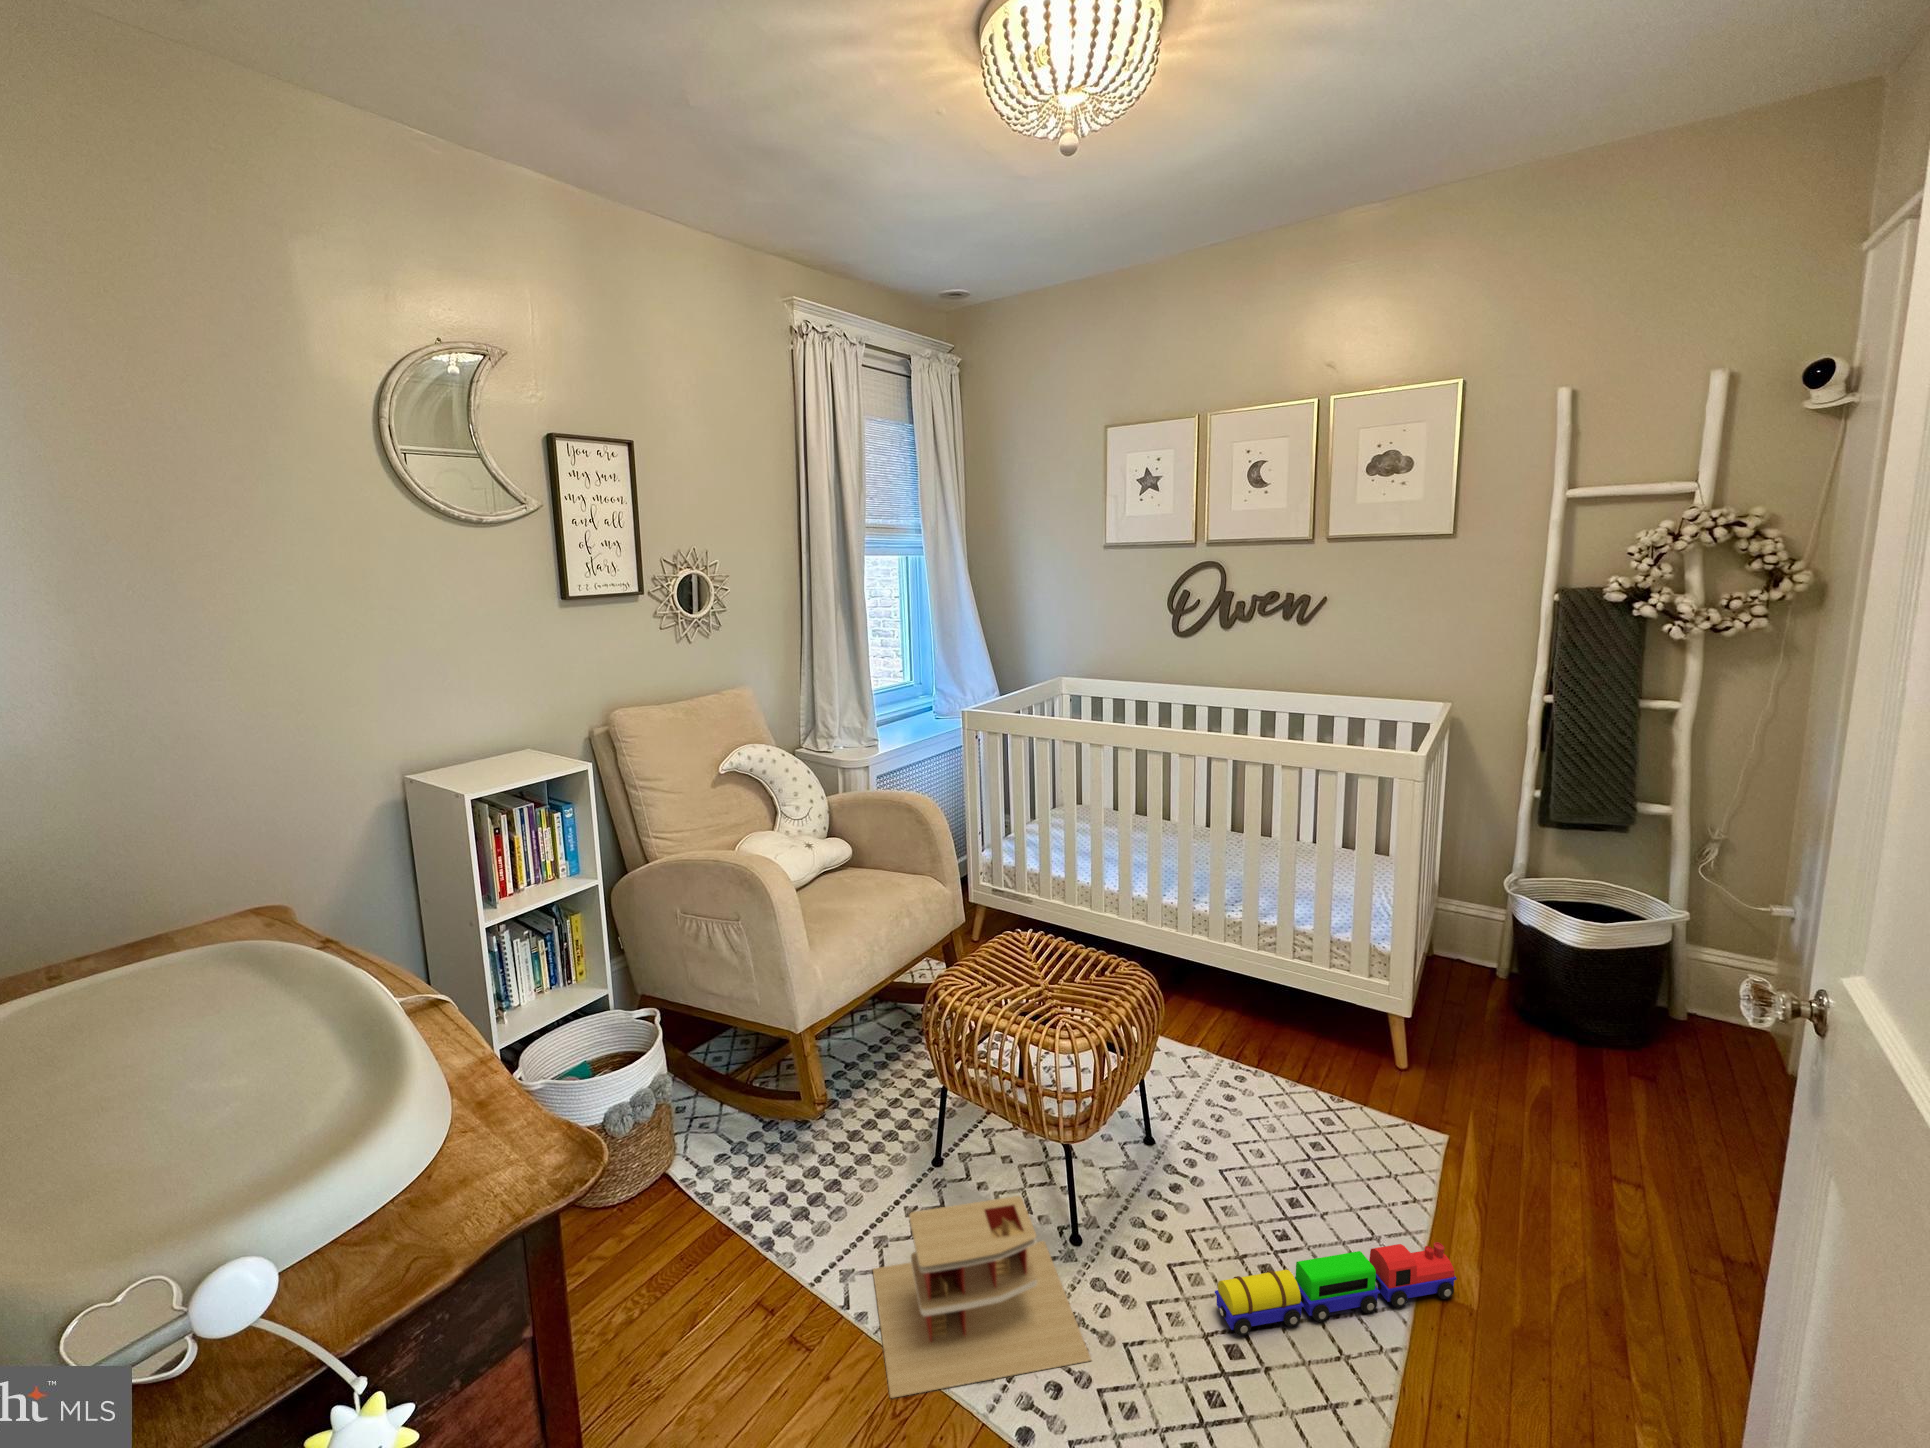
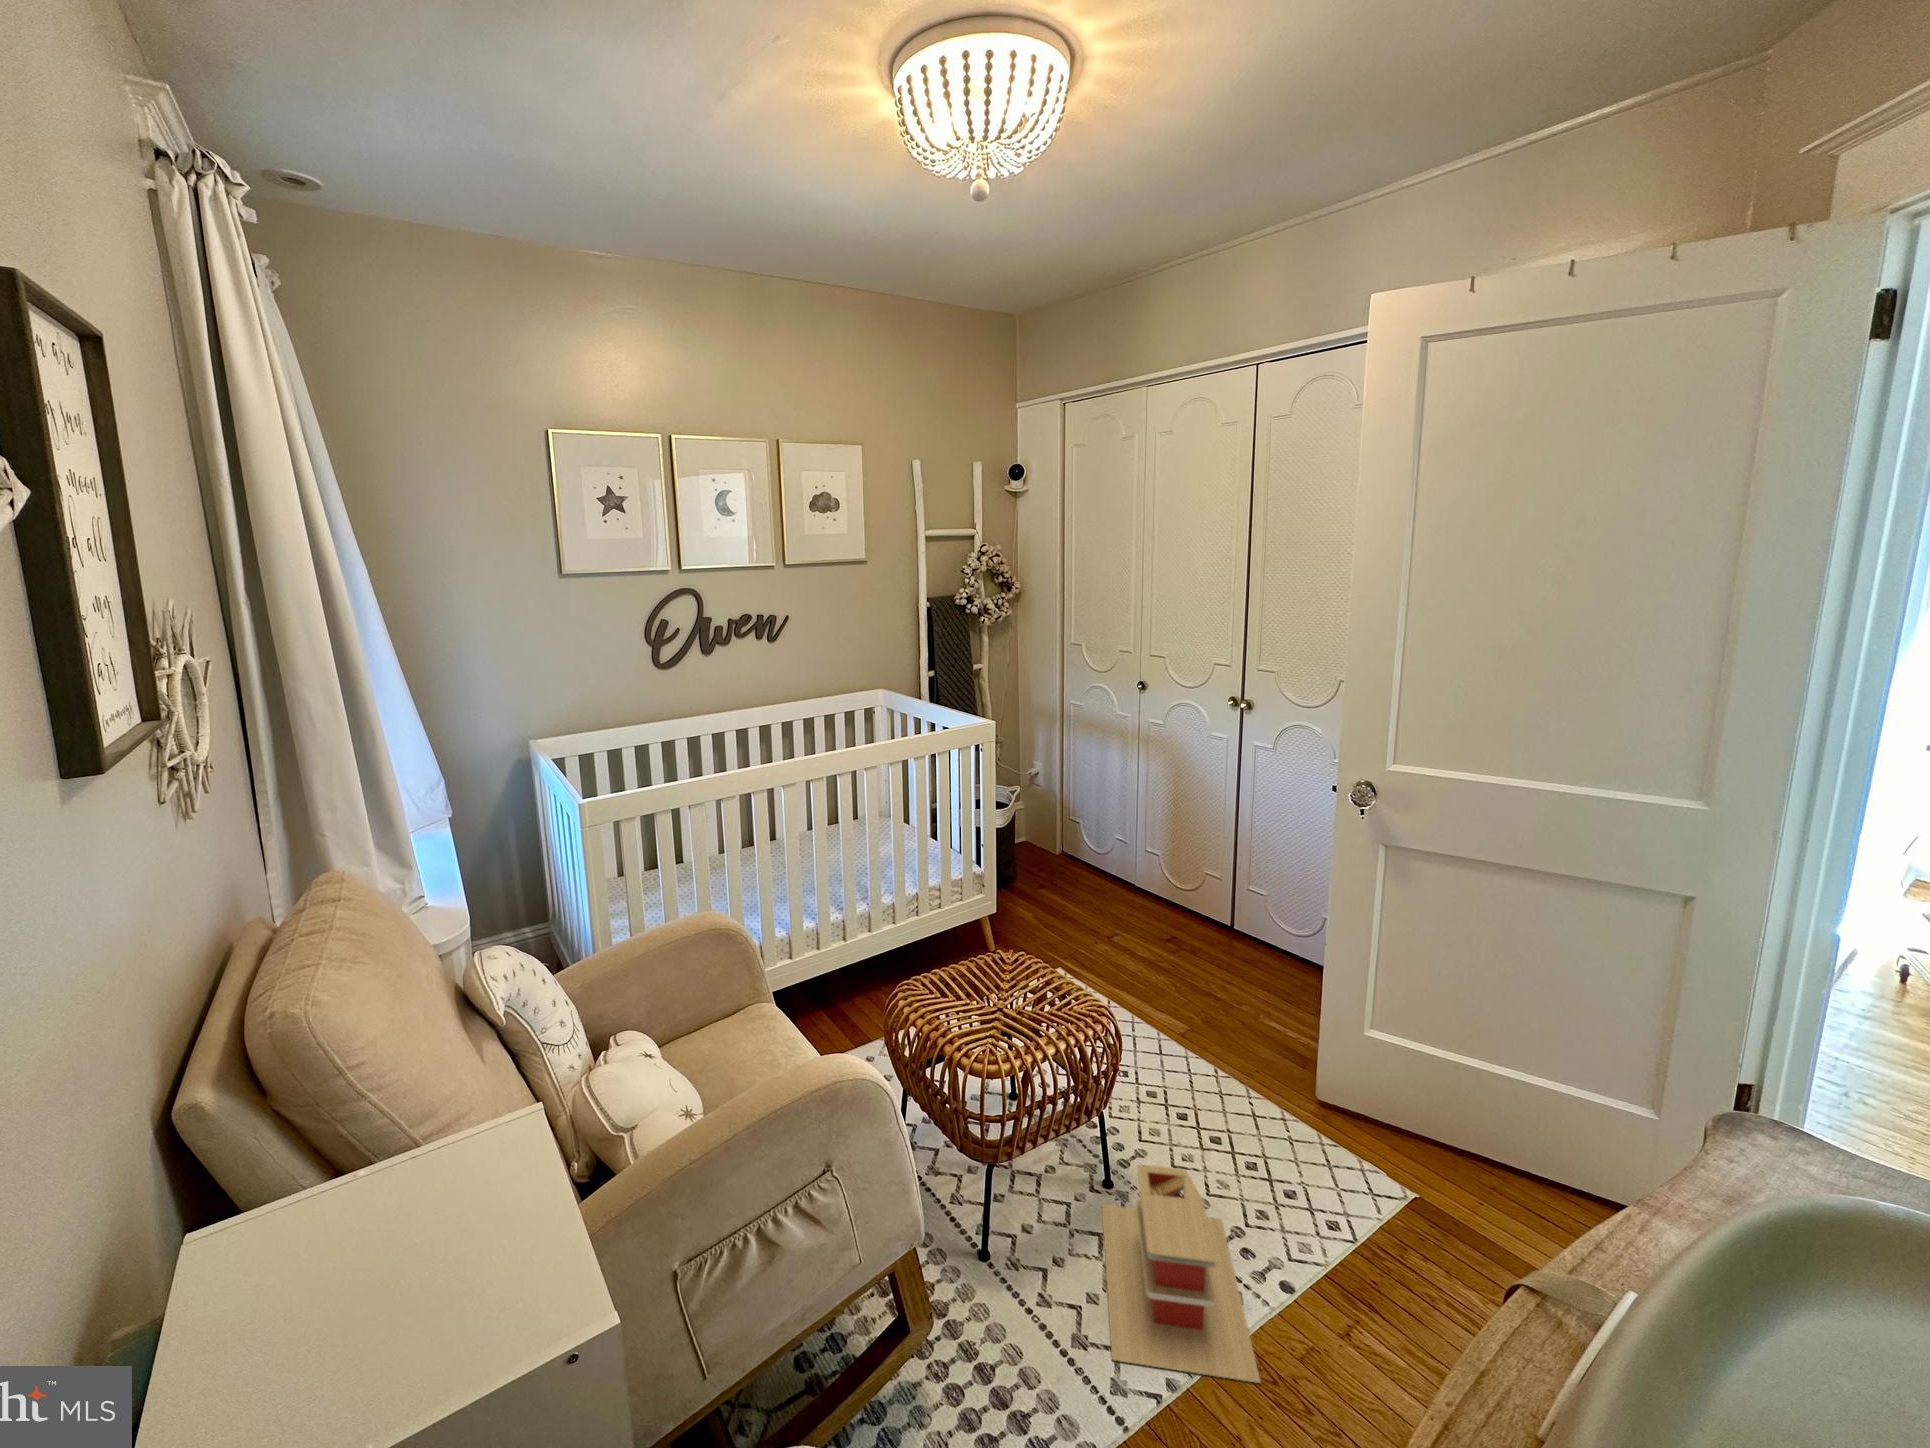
toy train: present [1215,1242,1457,1336] -> none [1158,1003,1206,1129]

